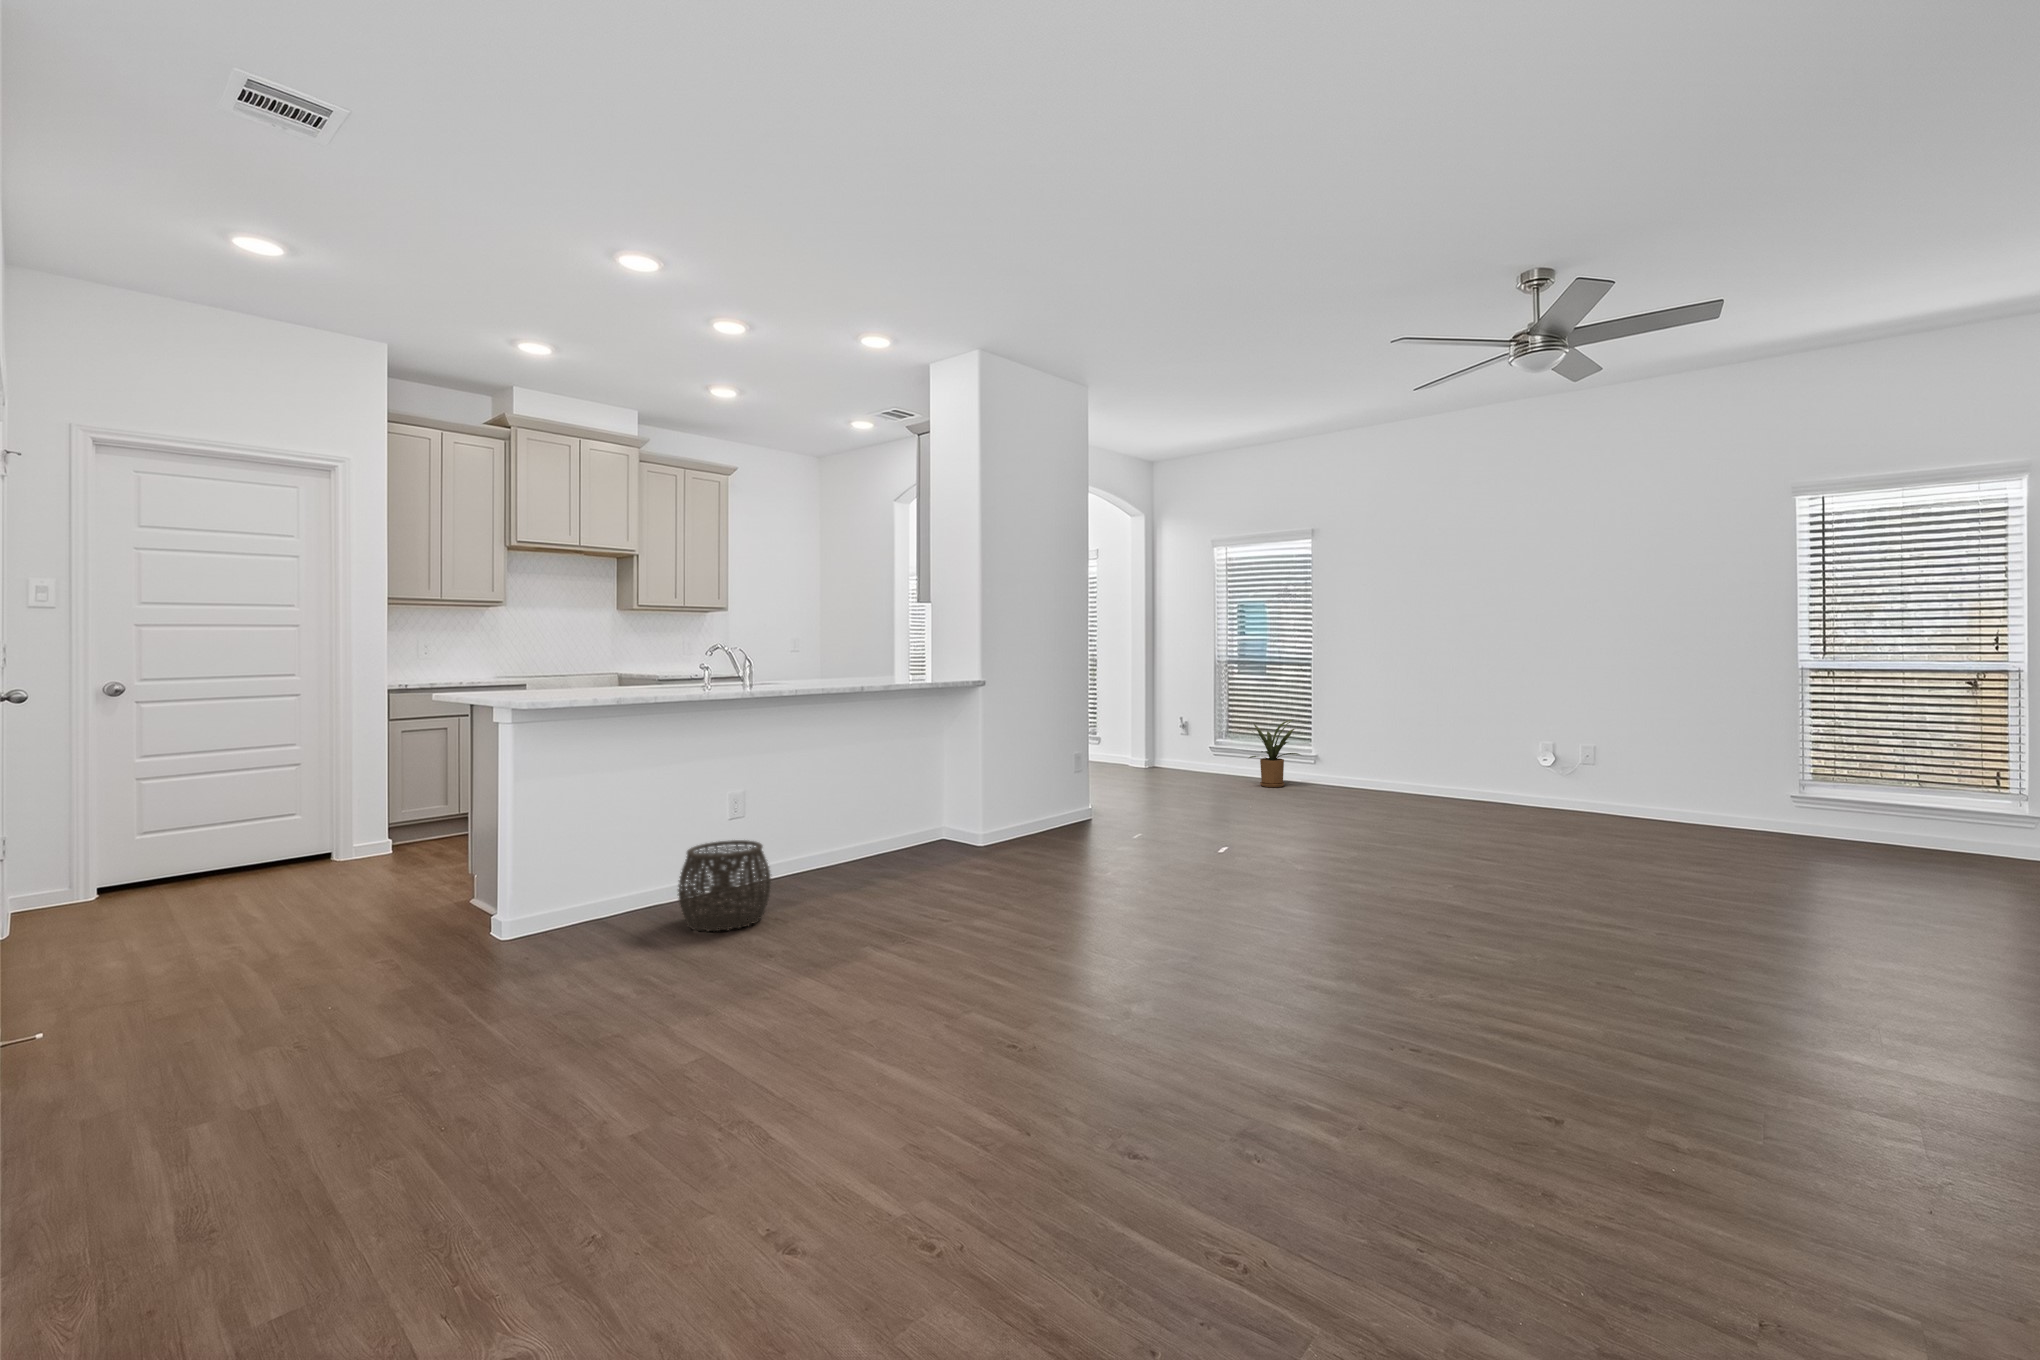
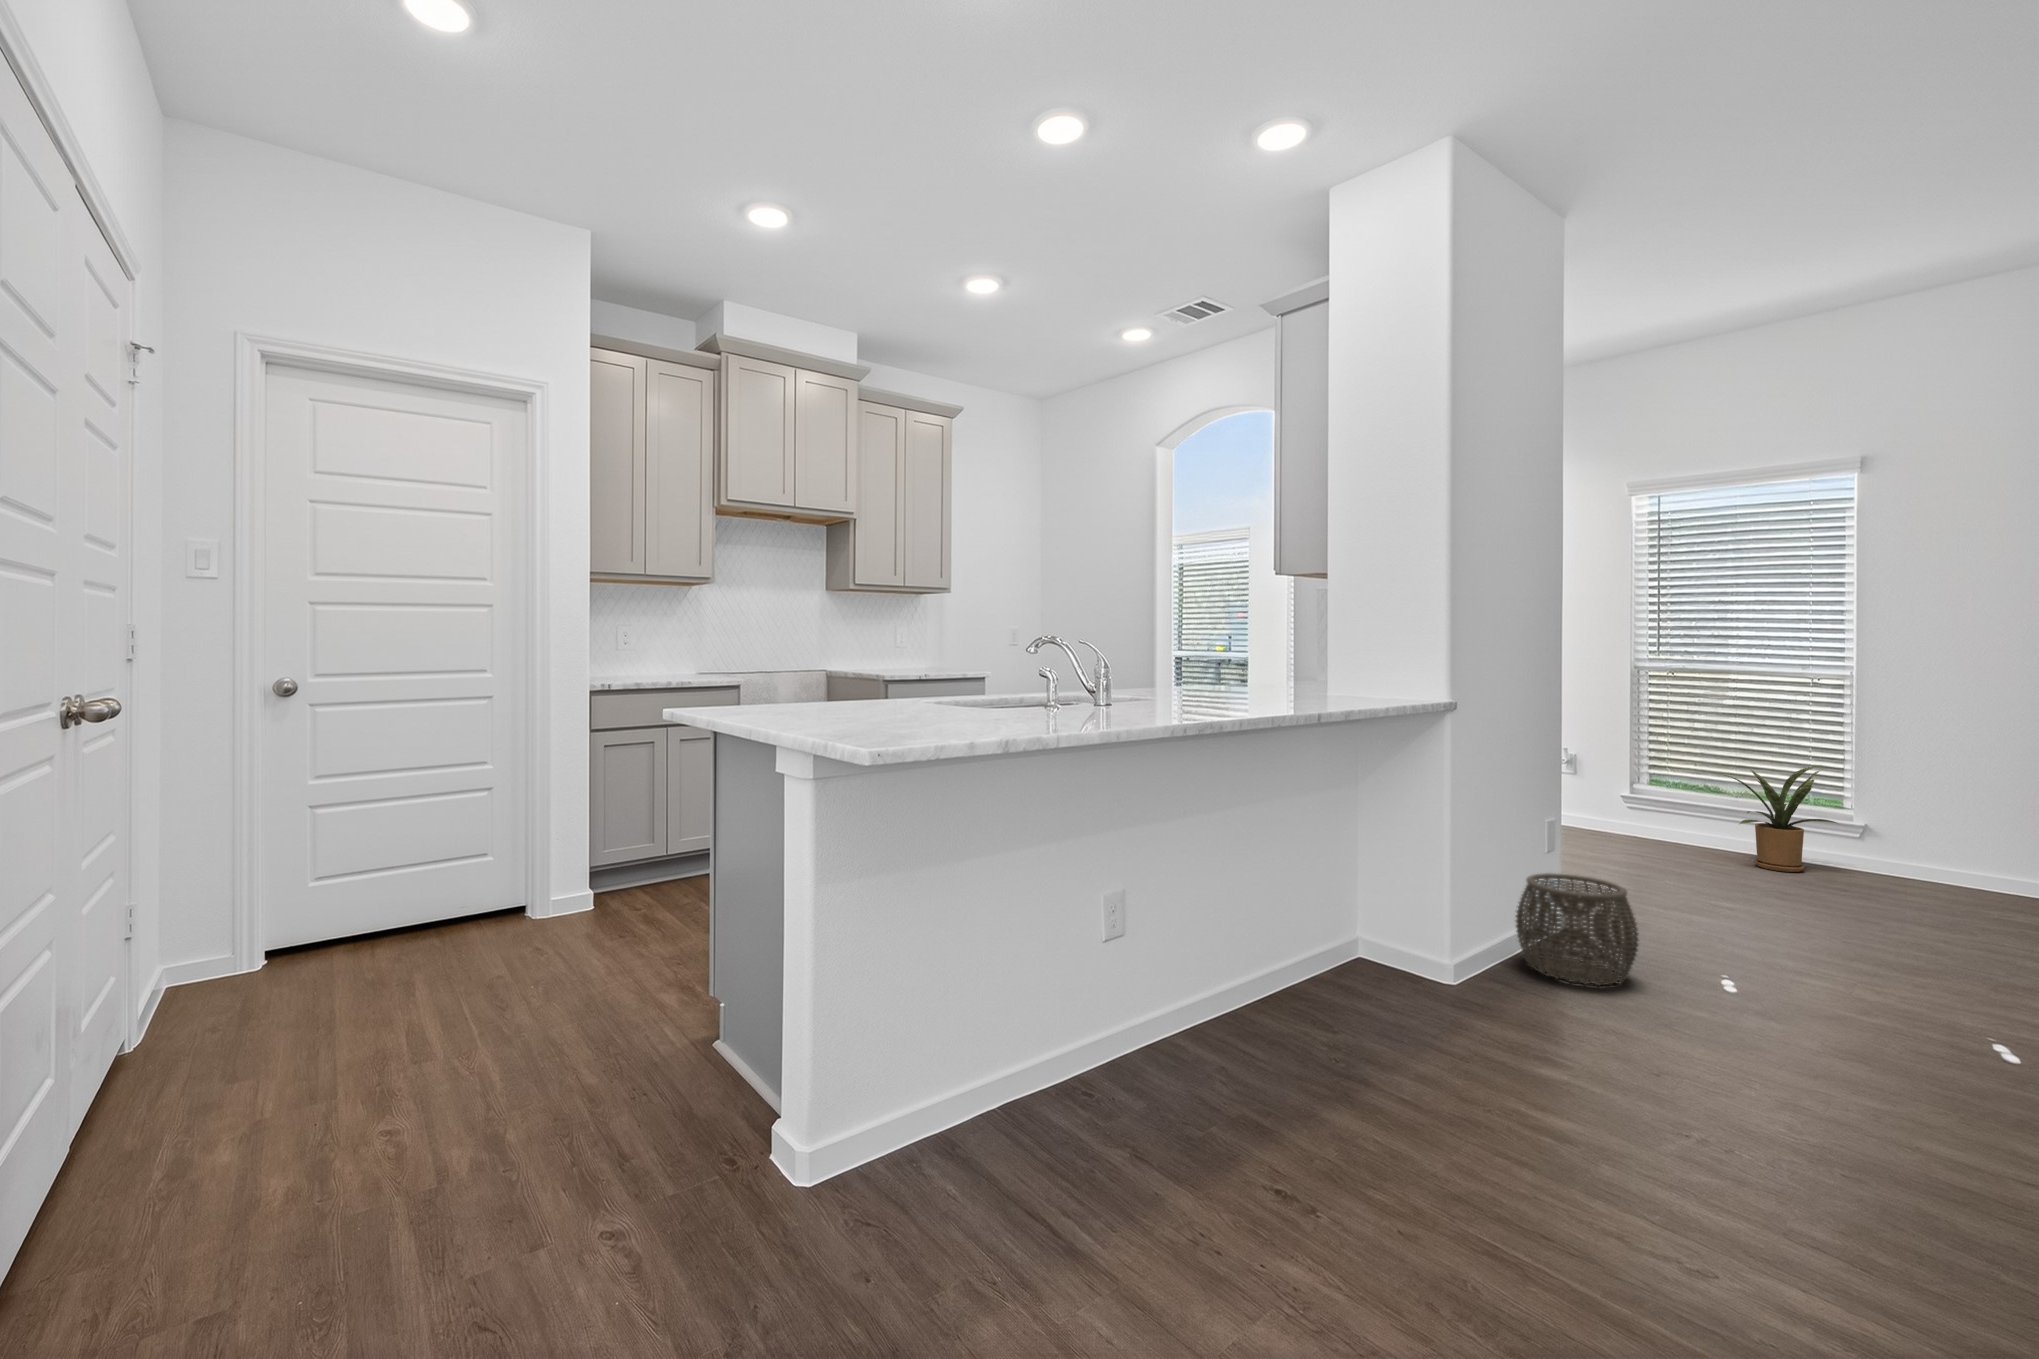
woven basket: present [678,840,771,931] -> present [1516,873,1639,985]

